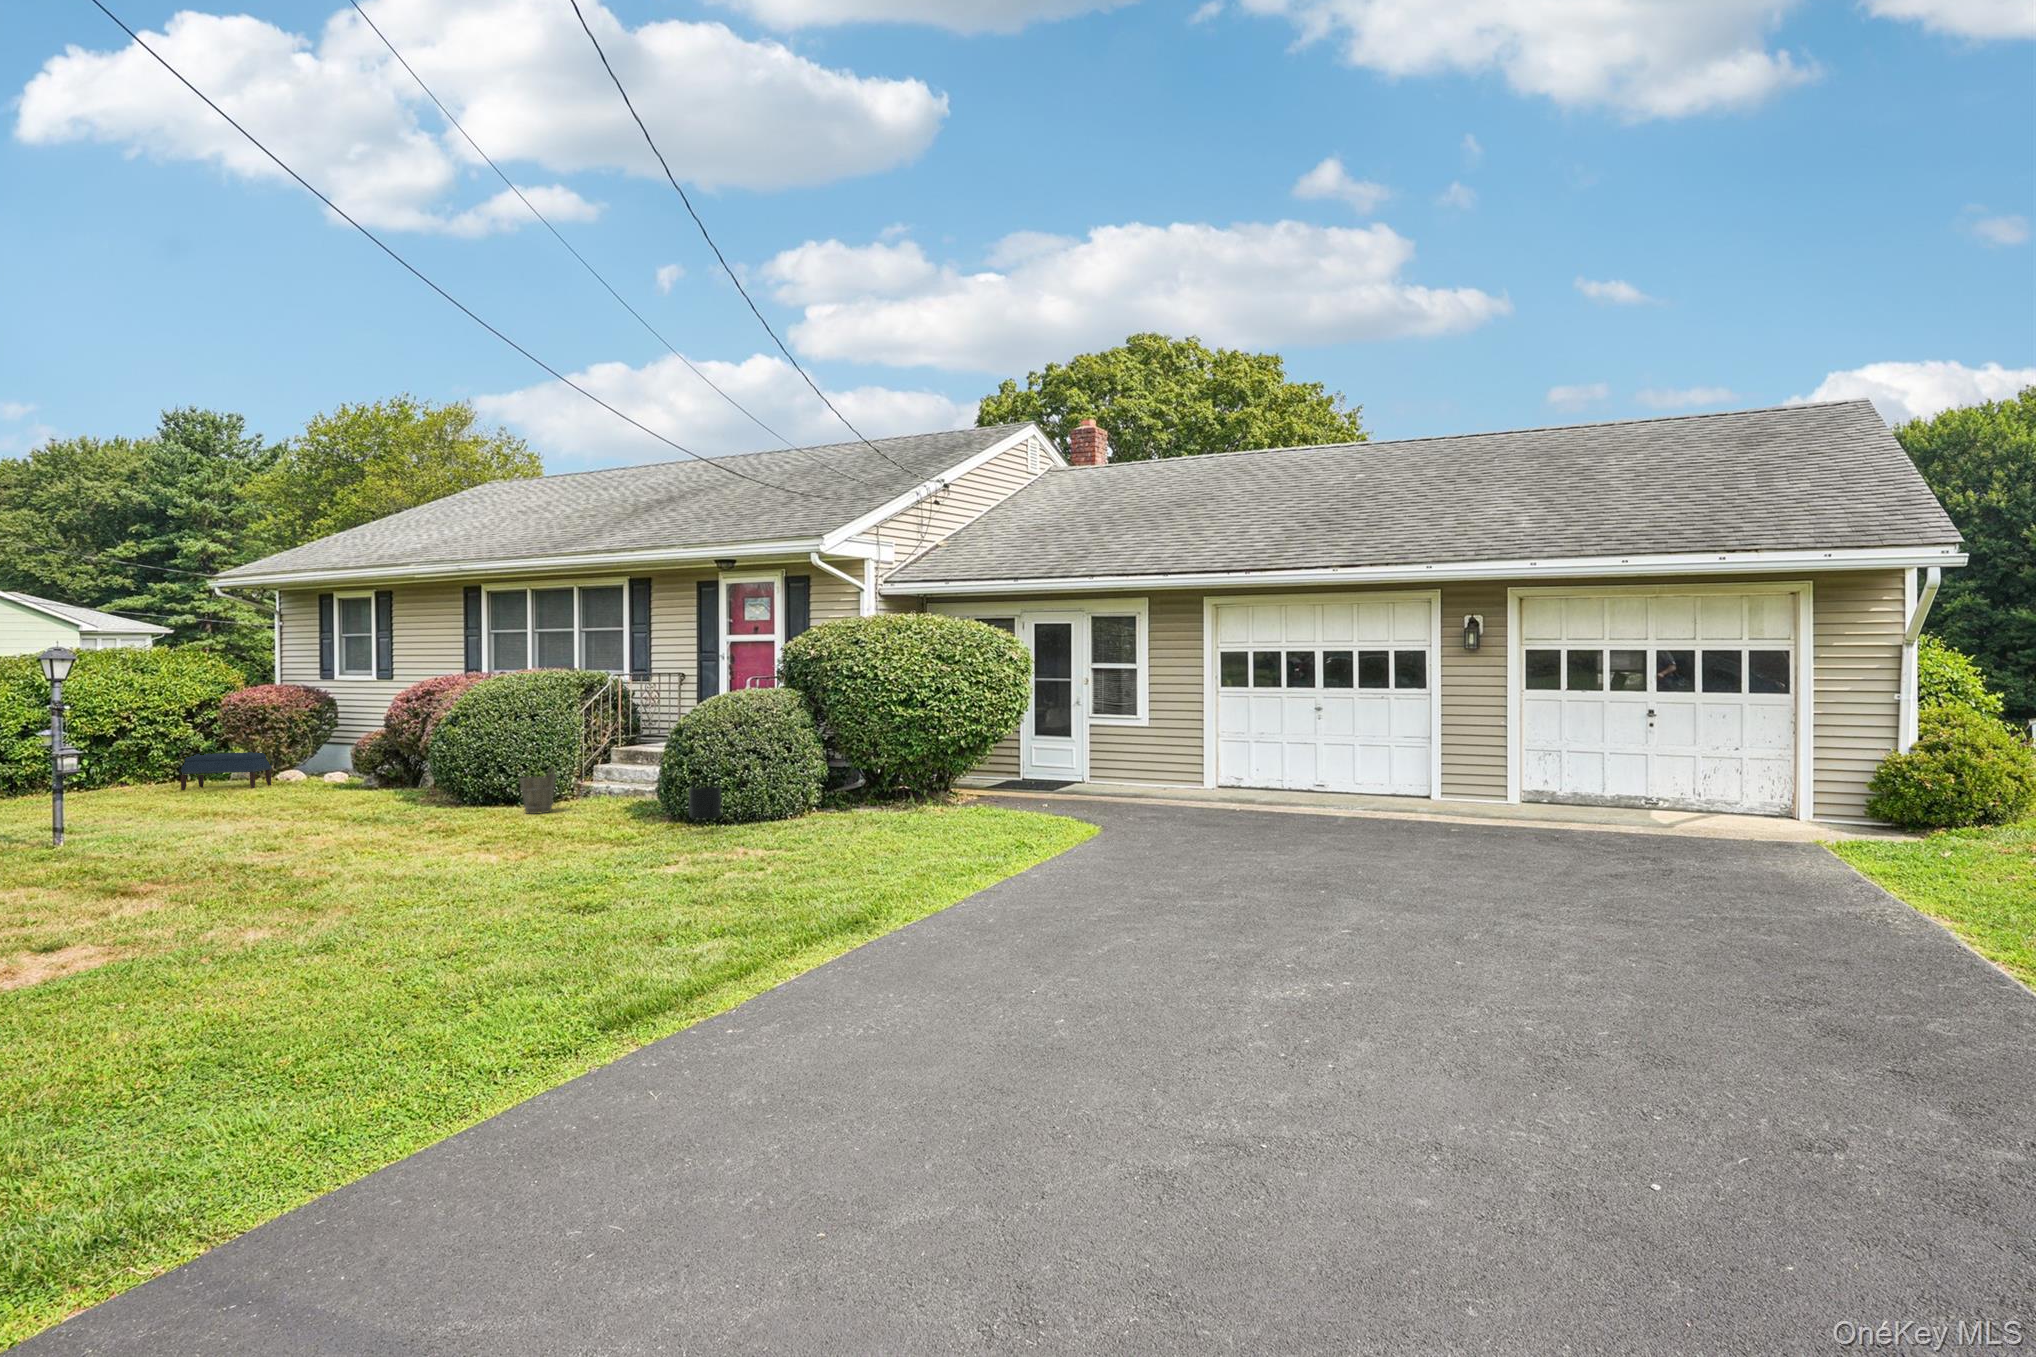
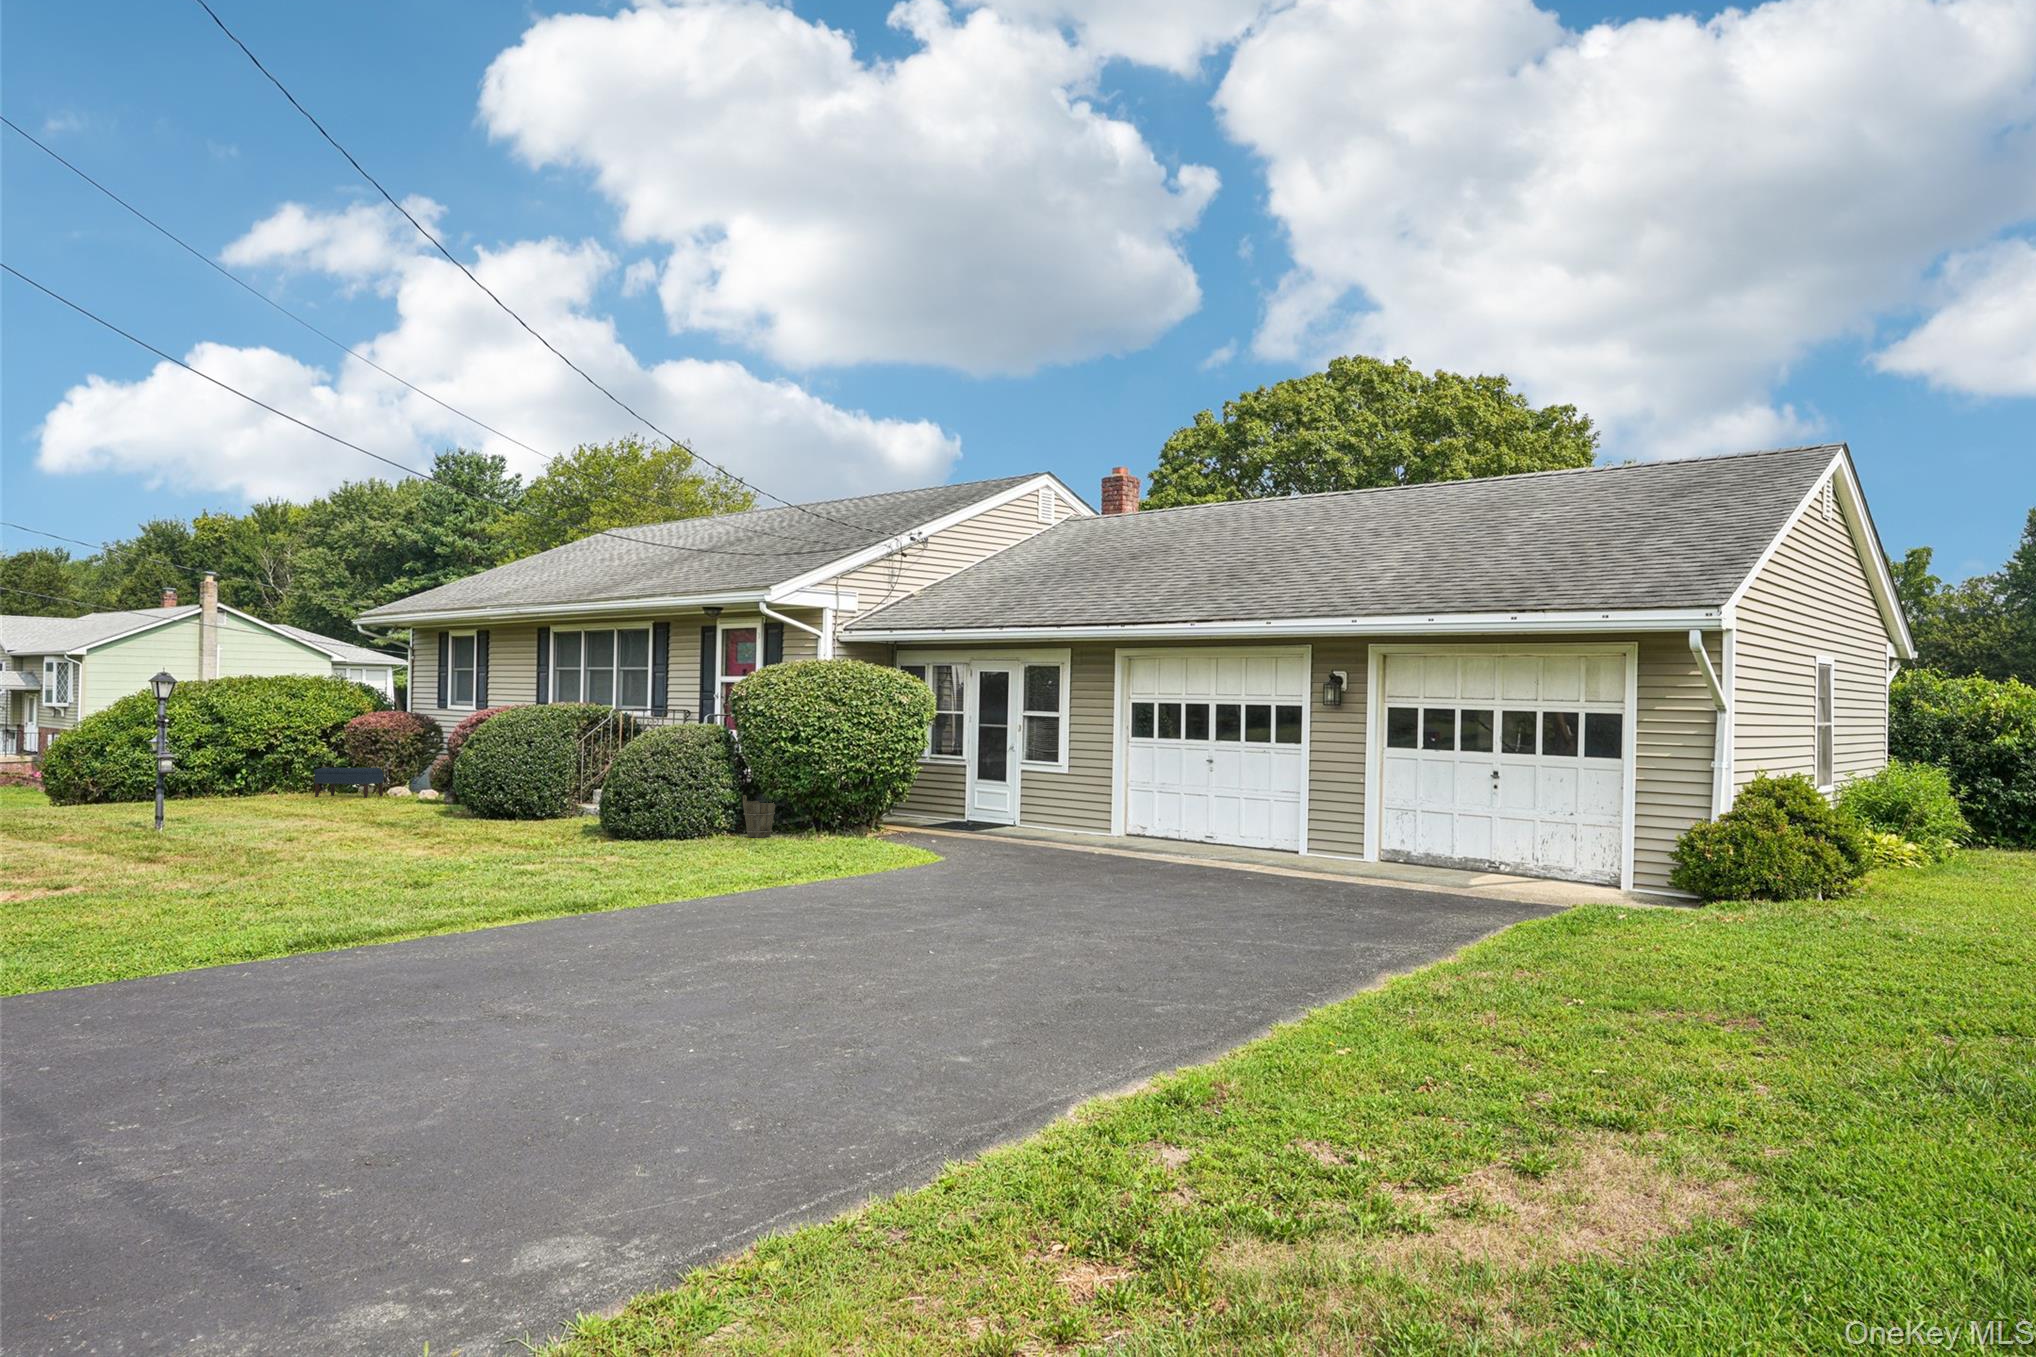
bucket: present [519,767,556,814] -> present [743,795,775,838]
planter: present [688,786,723,820] -> none [602,806,630,847]

